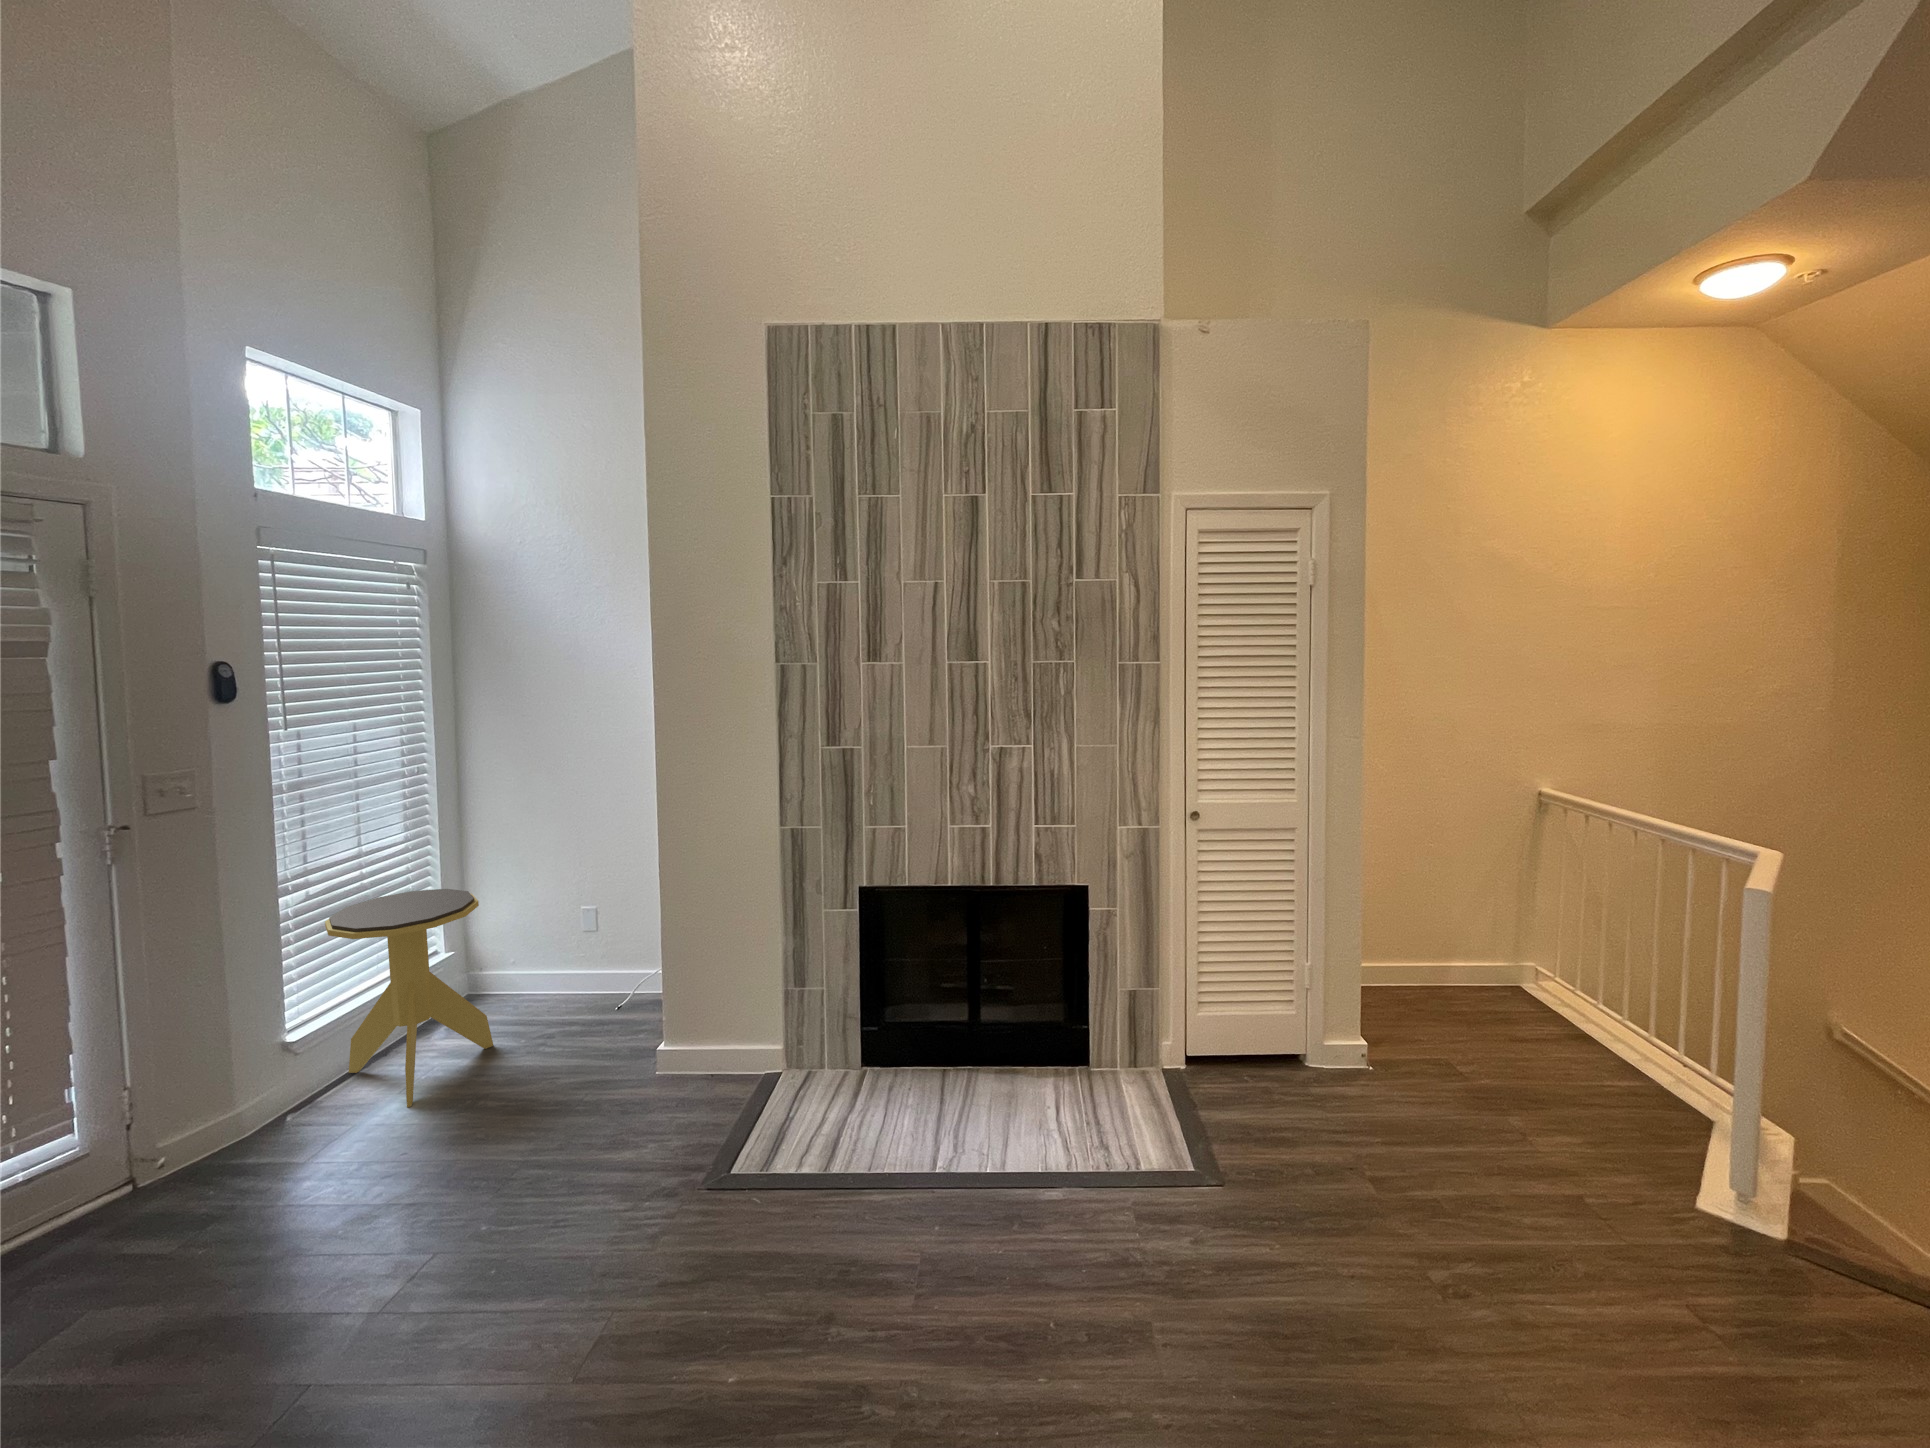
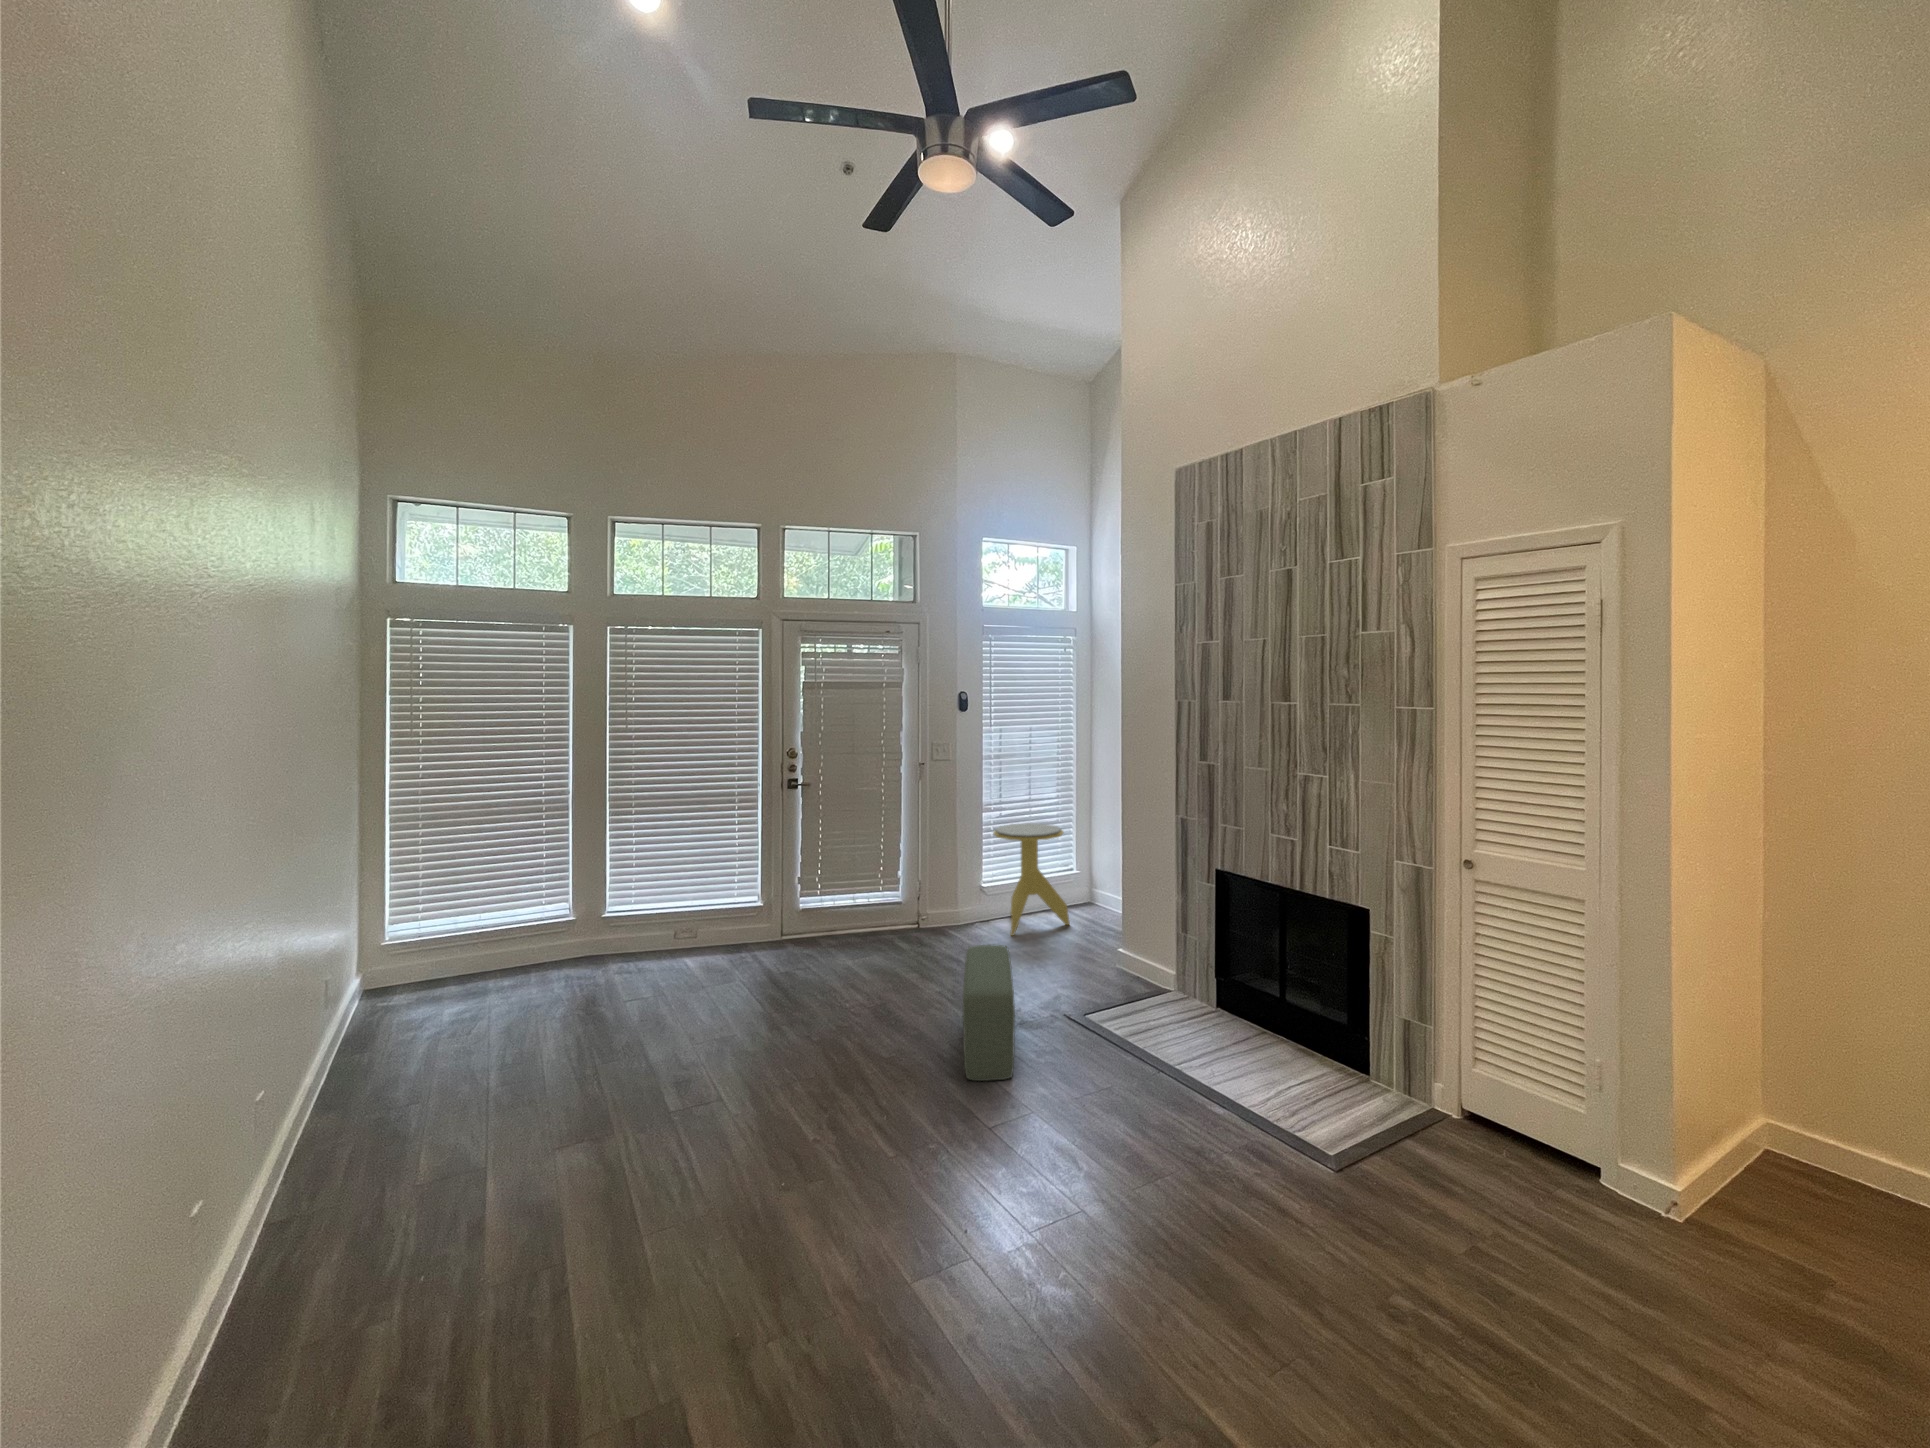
pouf: none [540,1117,784,1376] -> present [962,944,1015,1081]

